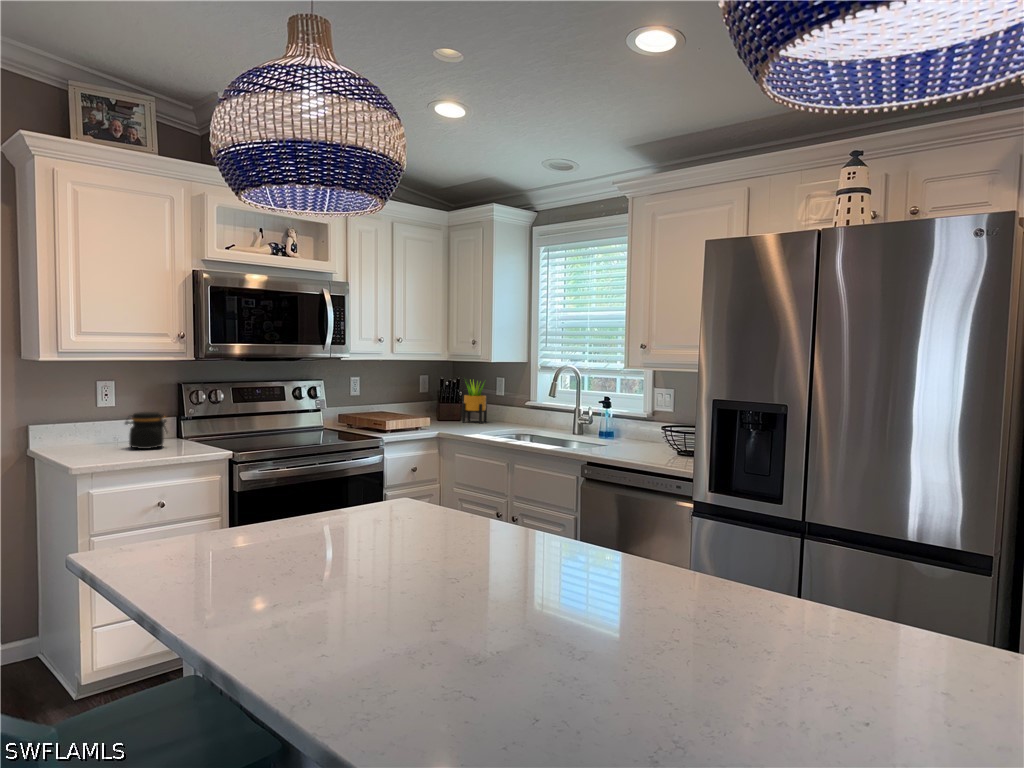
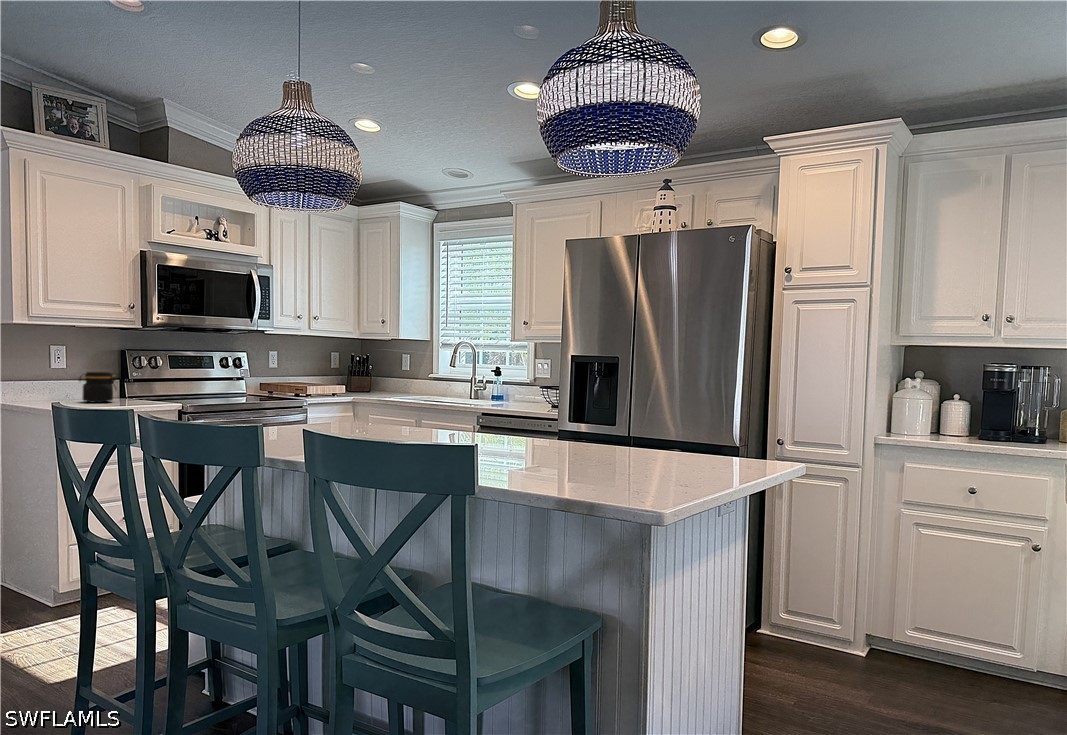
potted plant: present [462,382,487,423] -> none [372,352,395,393]

